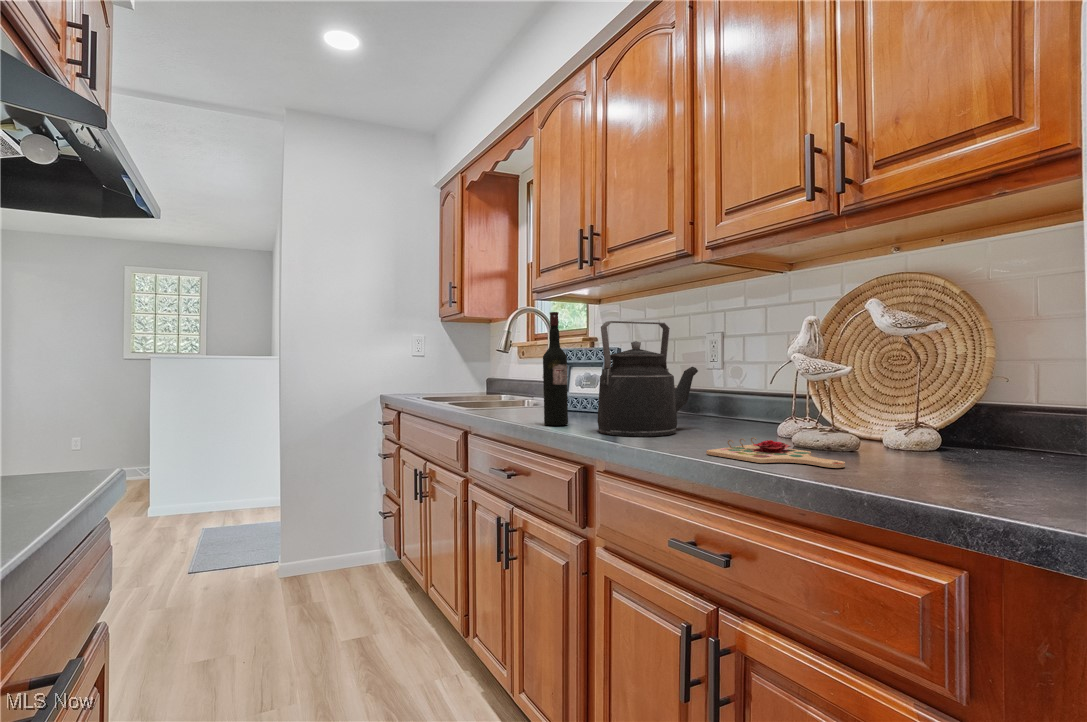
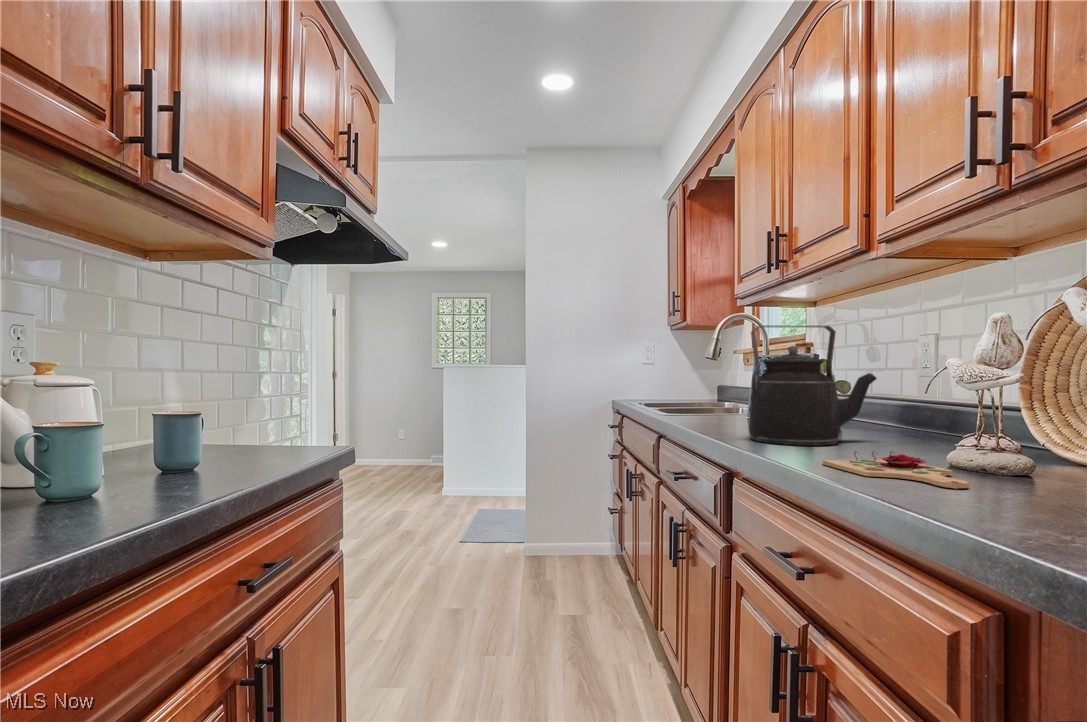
wine bottle: present [543,312,568,425] -> none [708,318,734,431]

